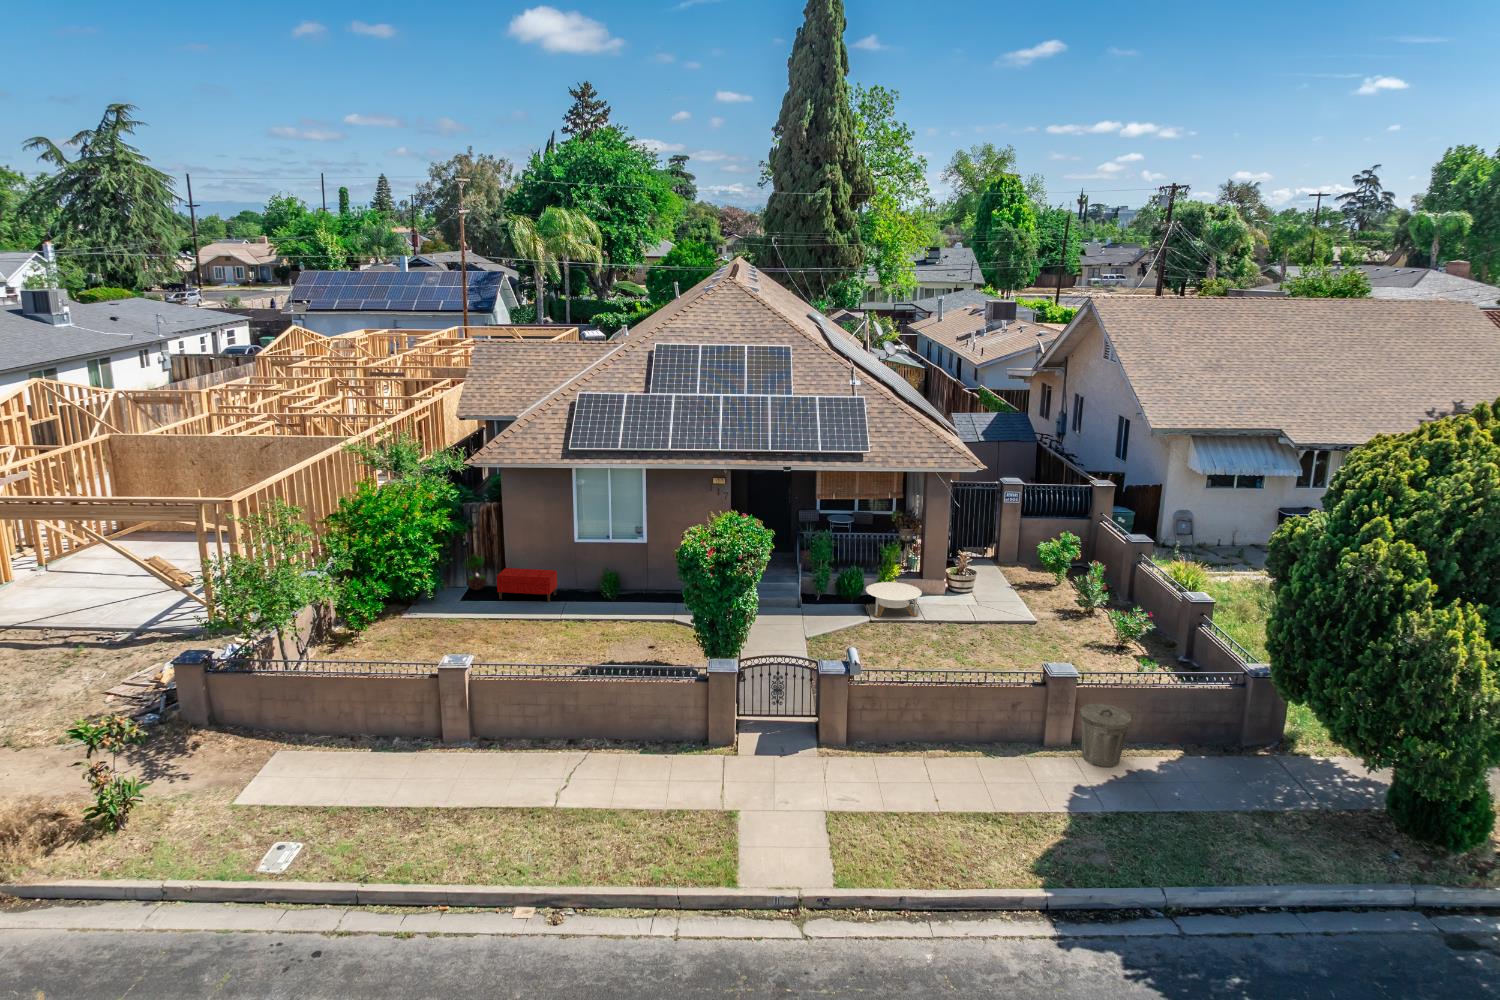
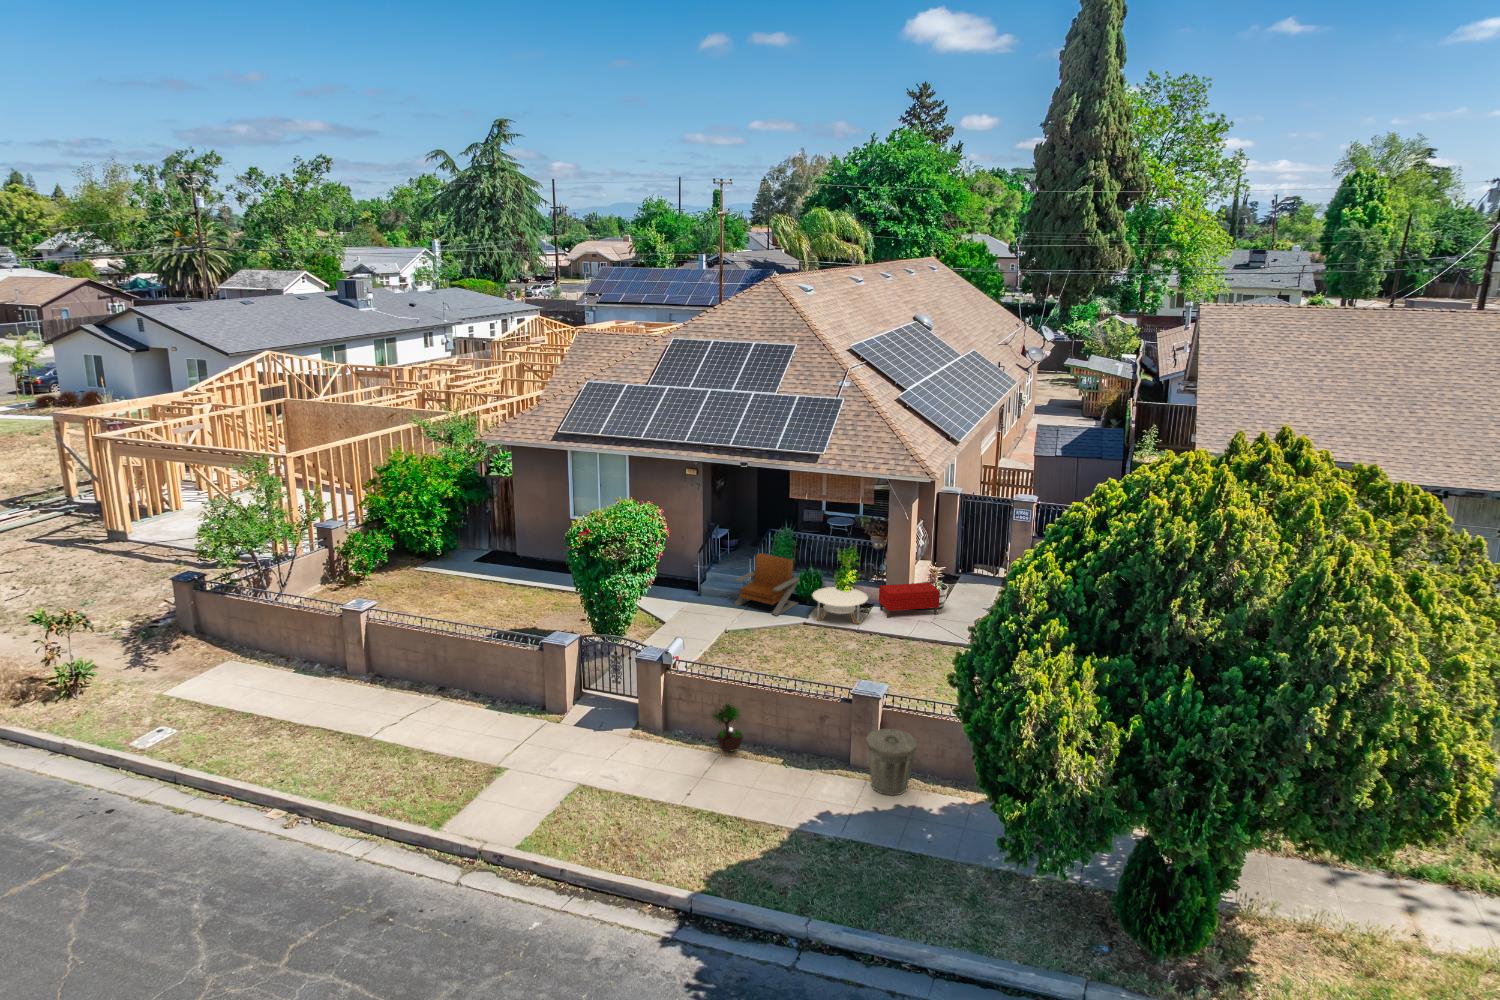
potted tree: present [463,554,486,590] -> present [712,704,743,751]
lounge chair: none [784,557,844,618] -> present [734,553,800,616]
bench: present [497,568,557,602] -> present [879,583,940,618]

